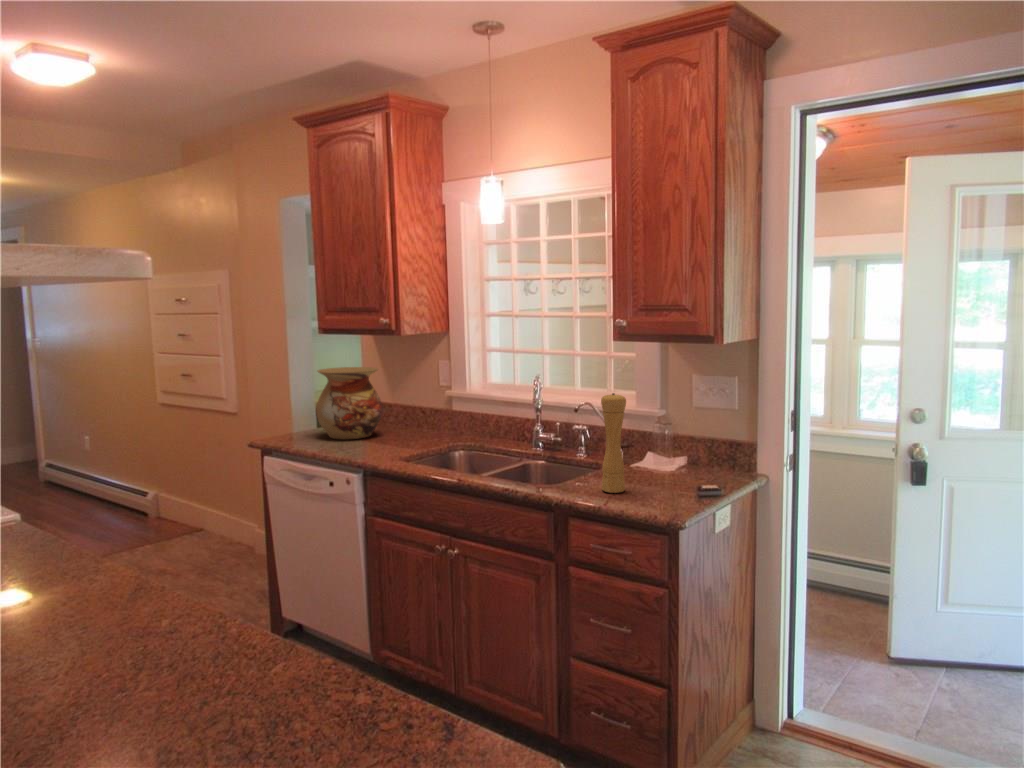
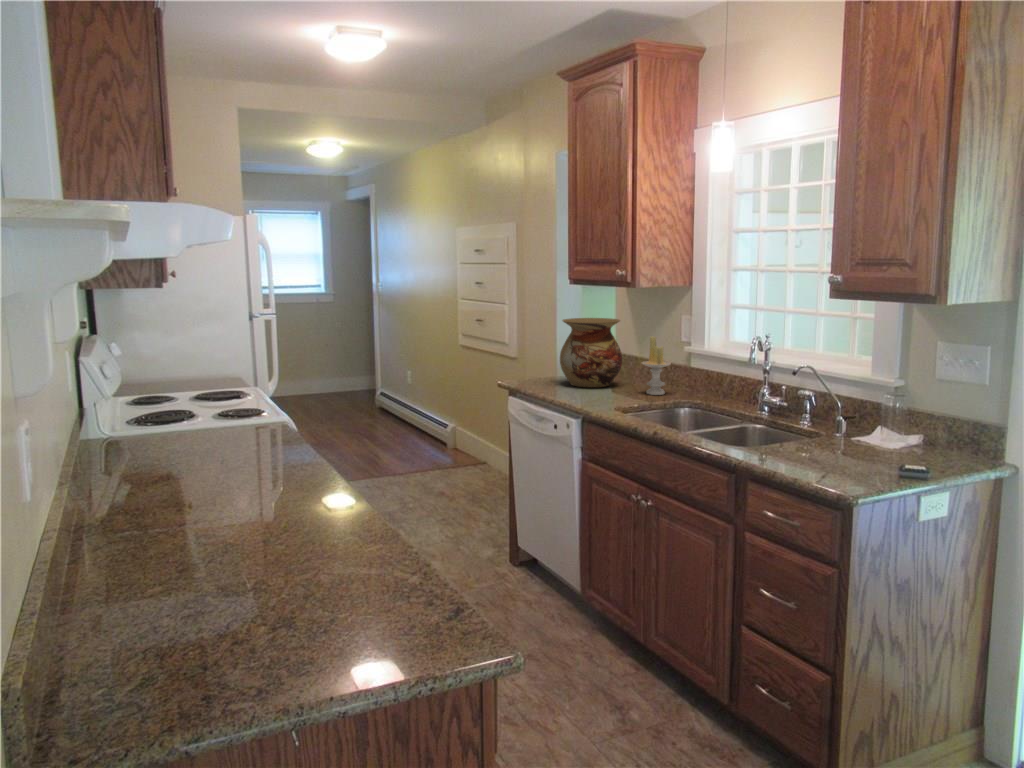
candle: none [408,383,436,441] -> present [642,336,671,395]
pepper mill: present [601,393,626,493] -> none [789,355,821,461]

